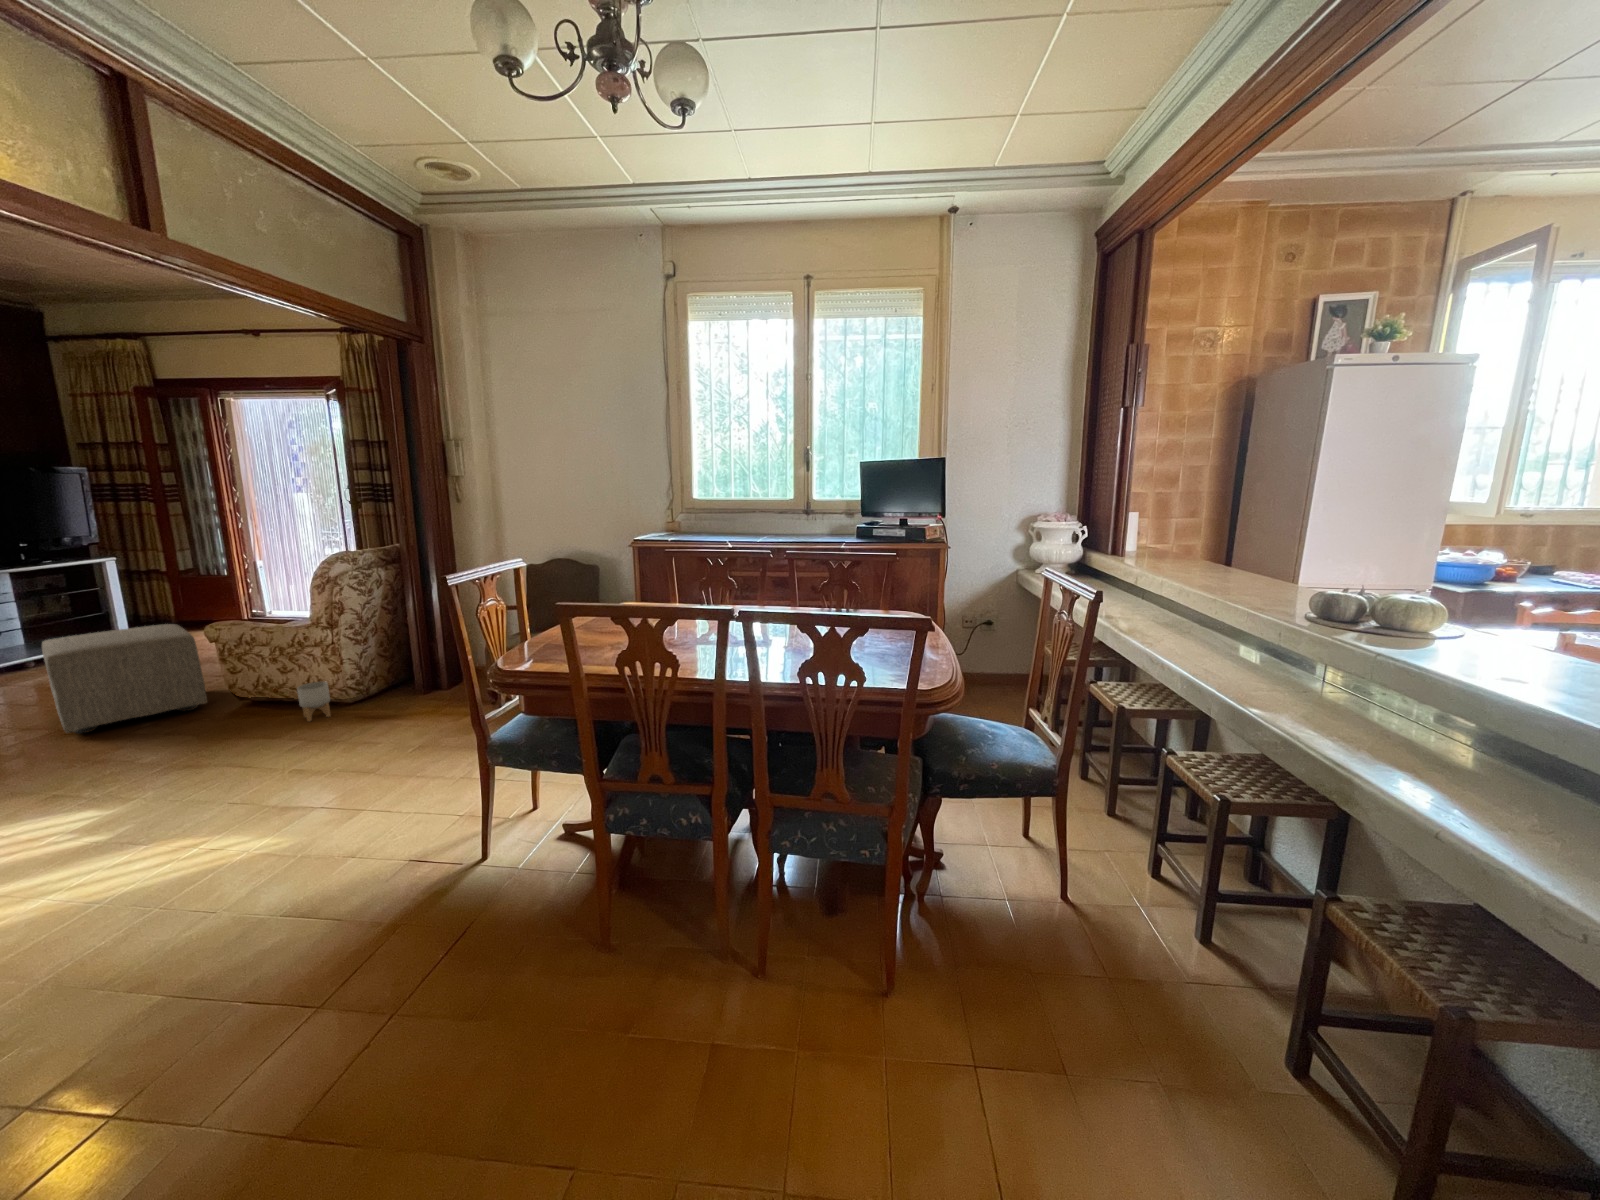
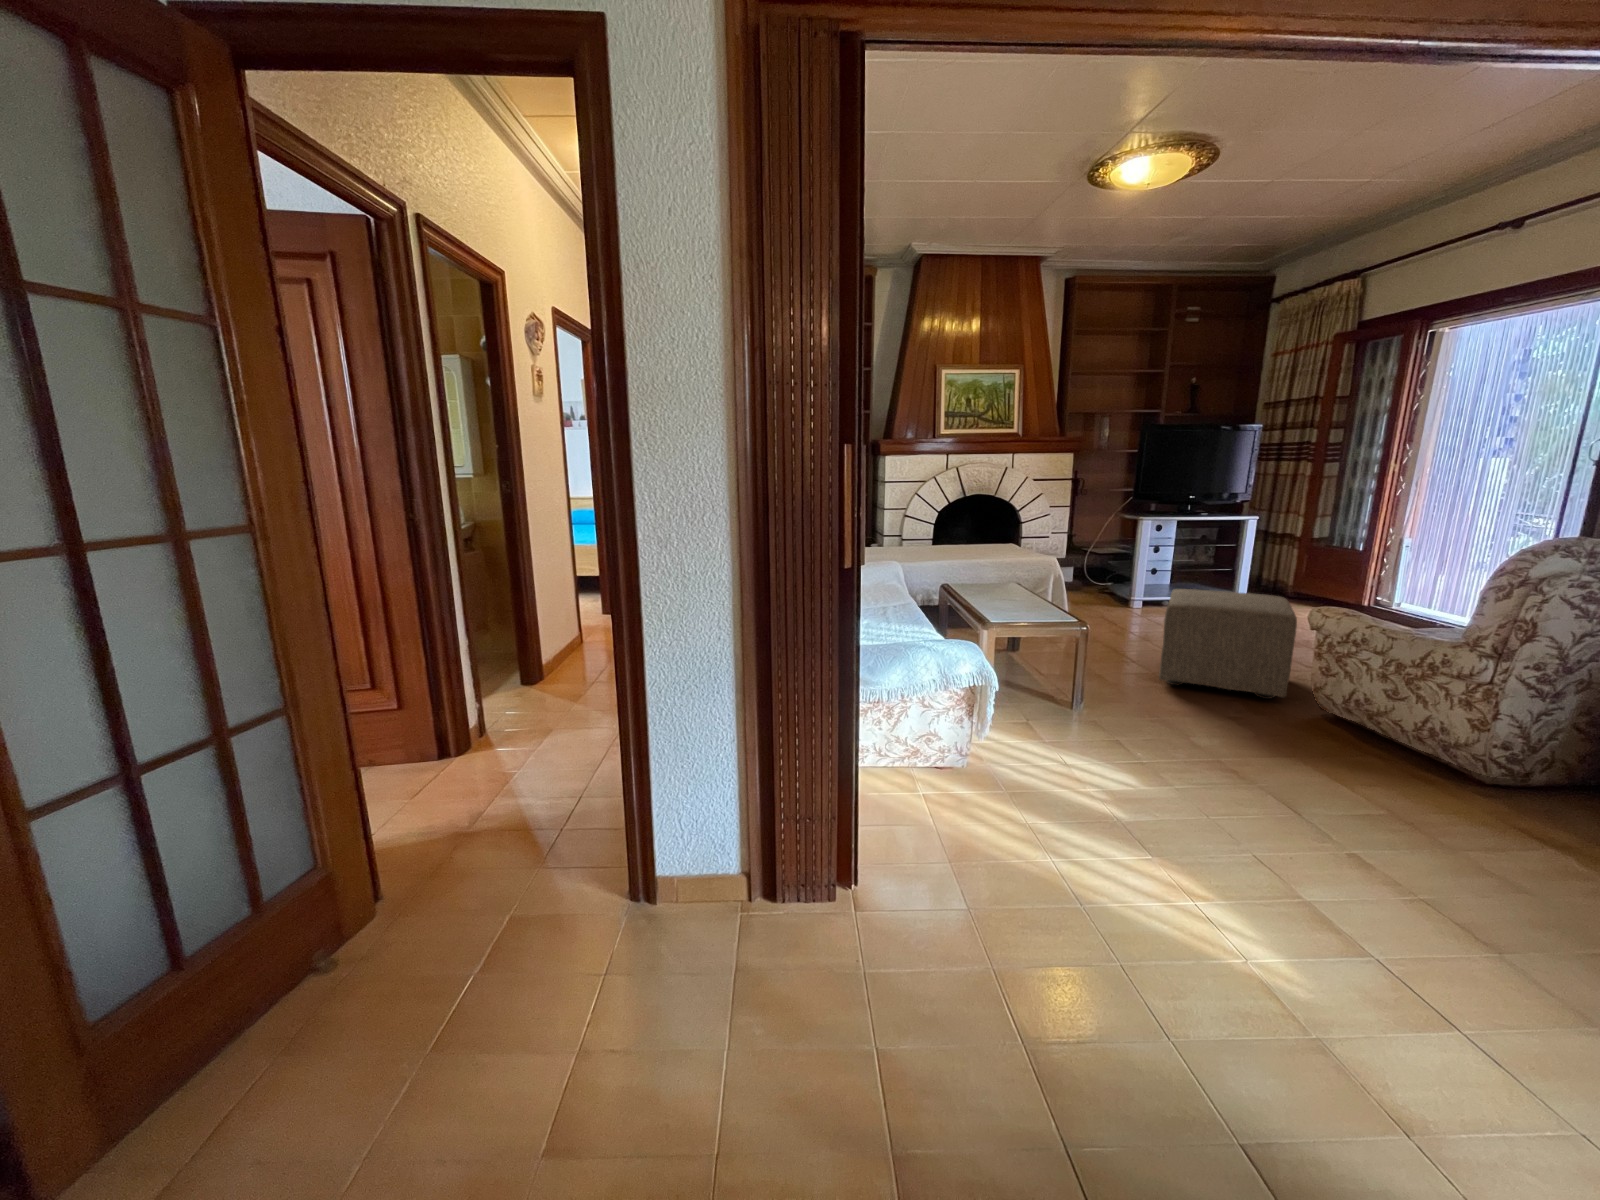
planter: present [297,682,330,721] -> none [1398,727,1456,791]

